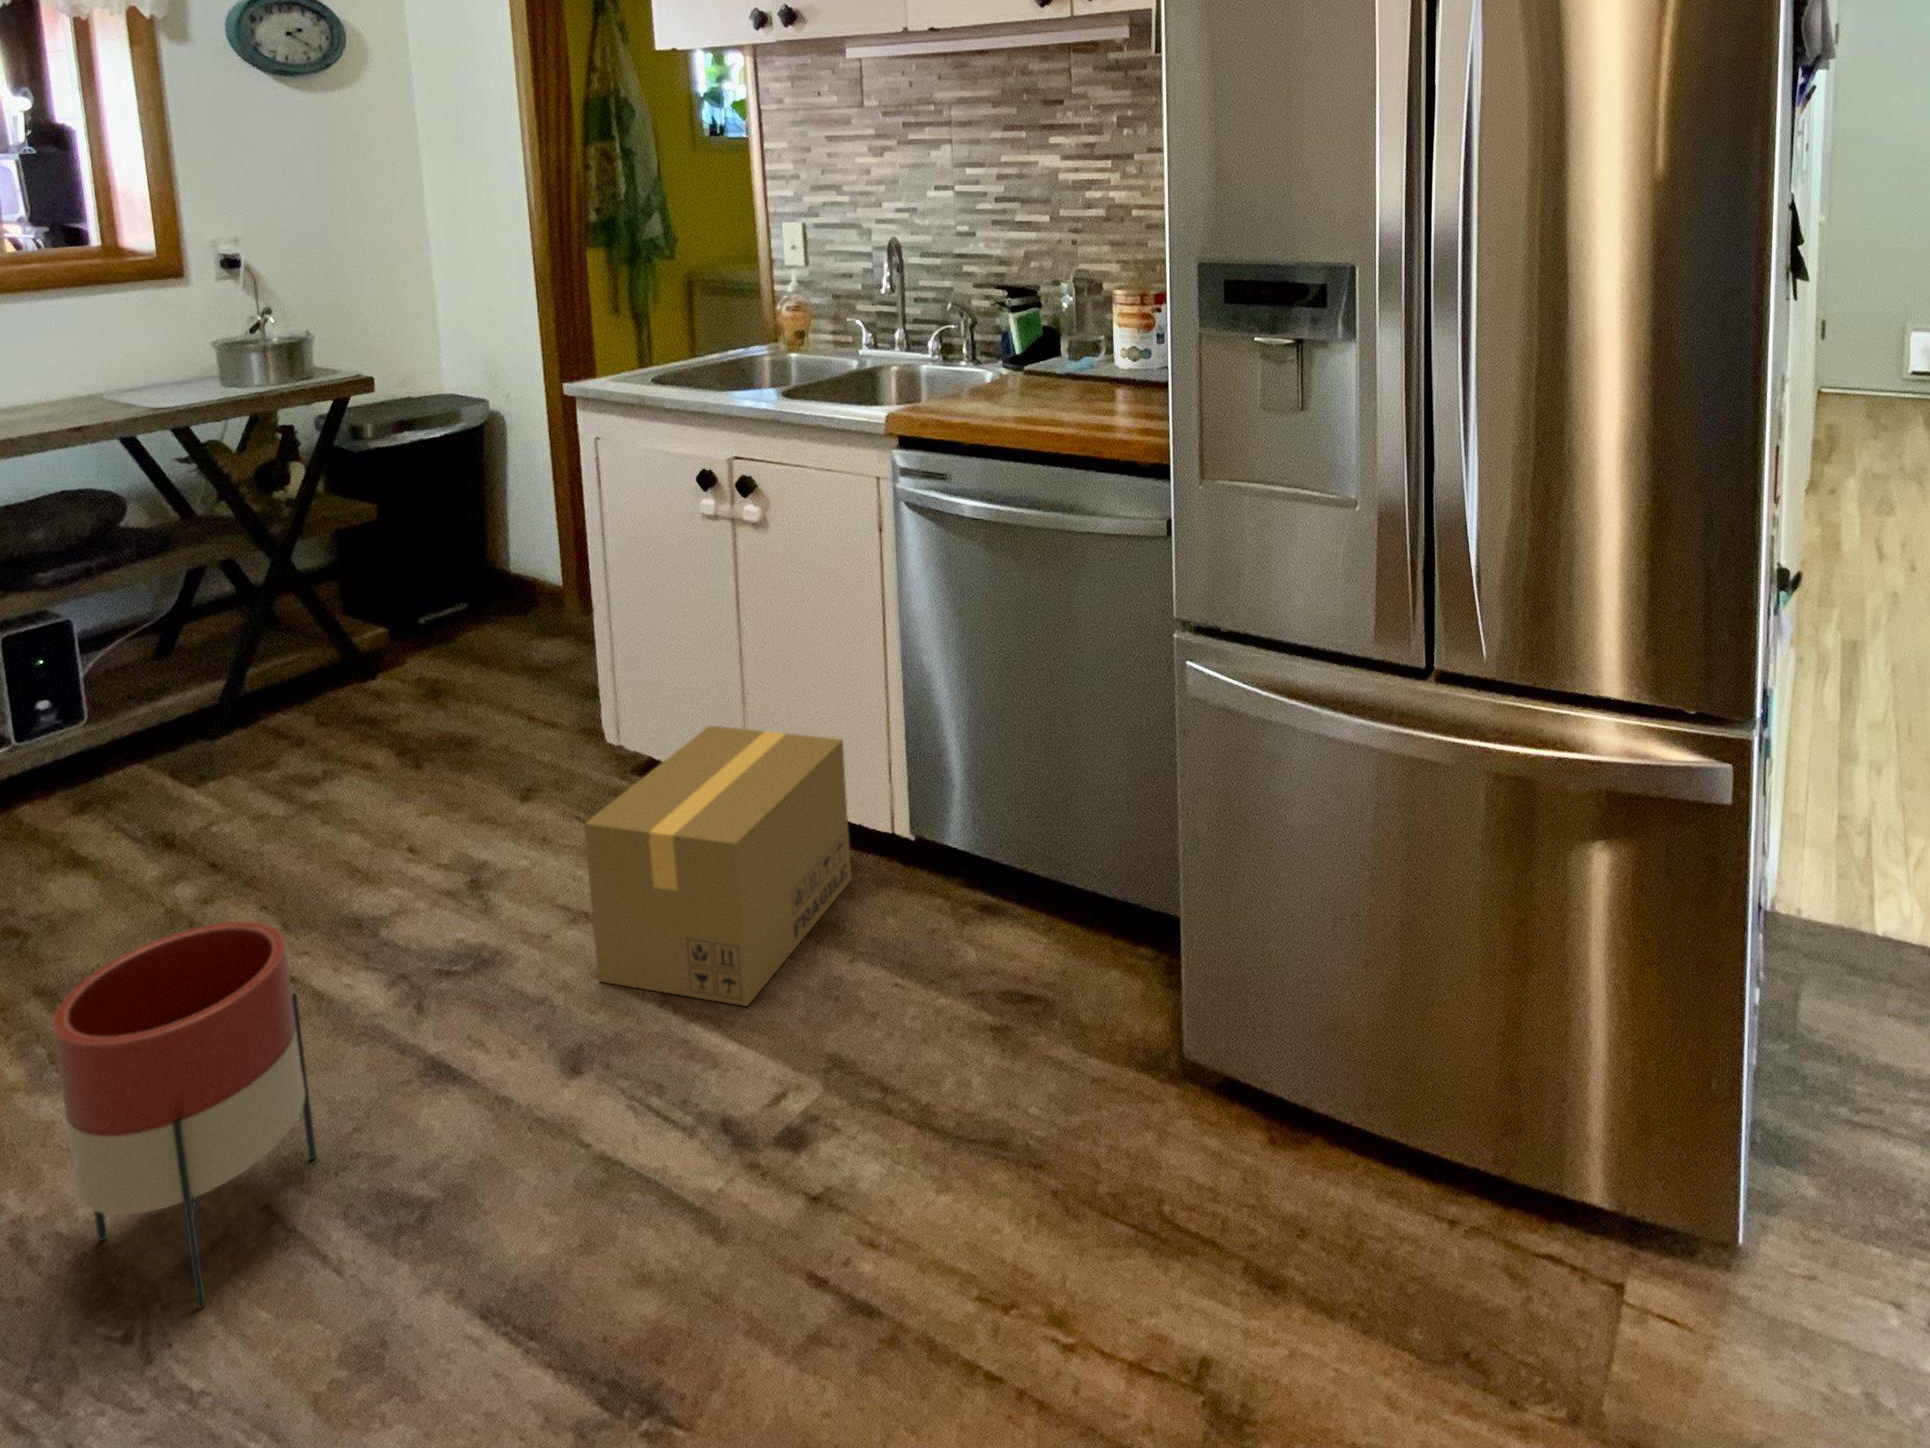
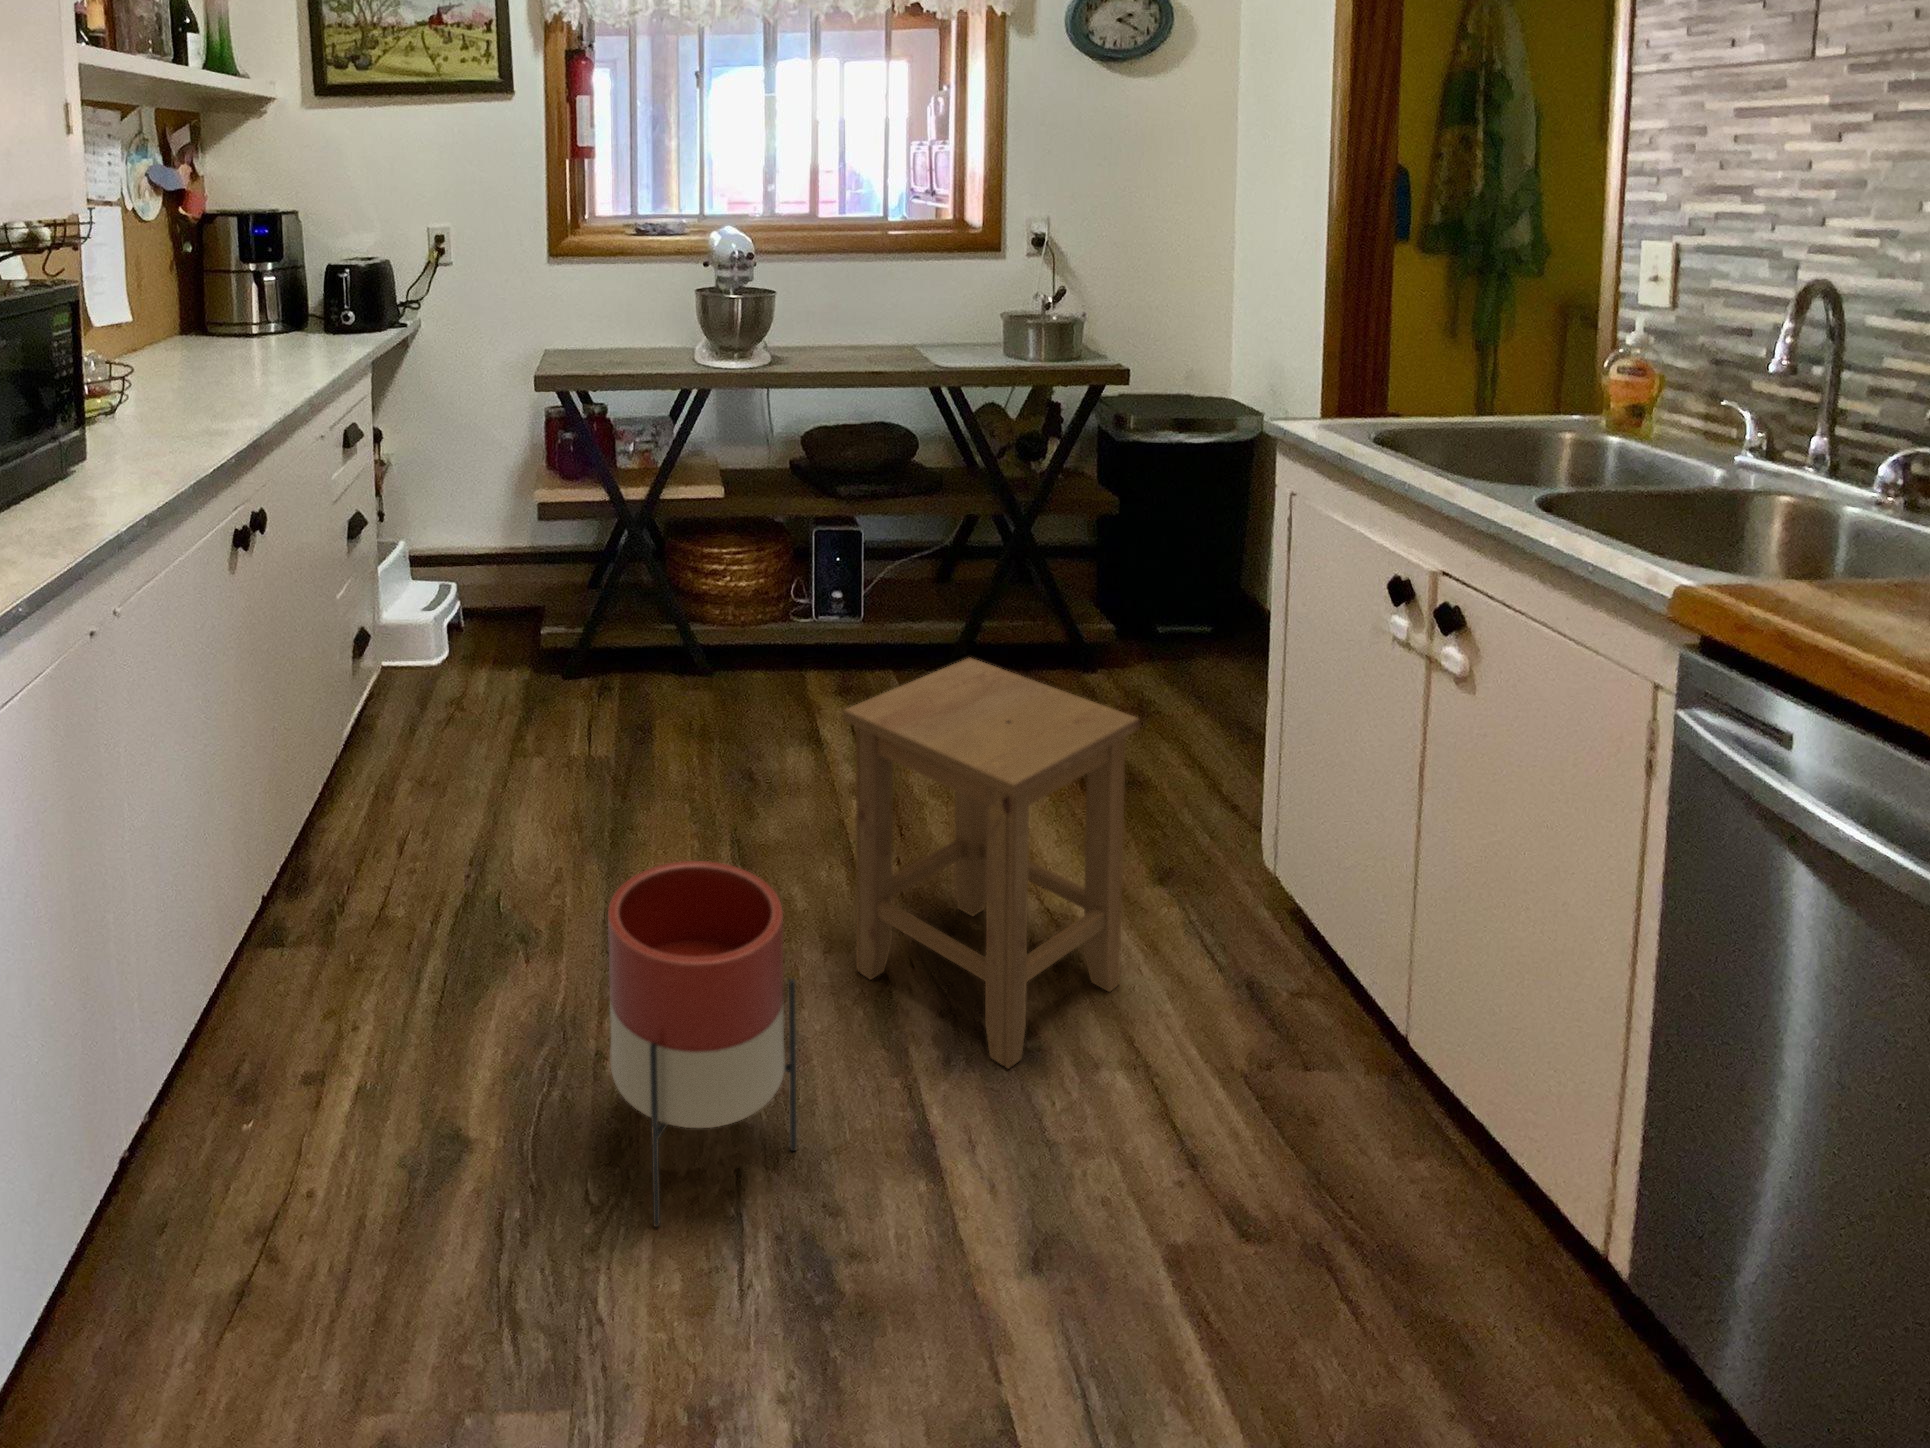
stool: none [236,648,537,1005] -> present [843,657,1140,1068]
cardboard box: present [584,726,851,1006] -> none [1115,920,1526,1350]

